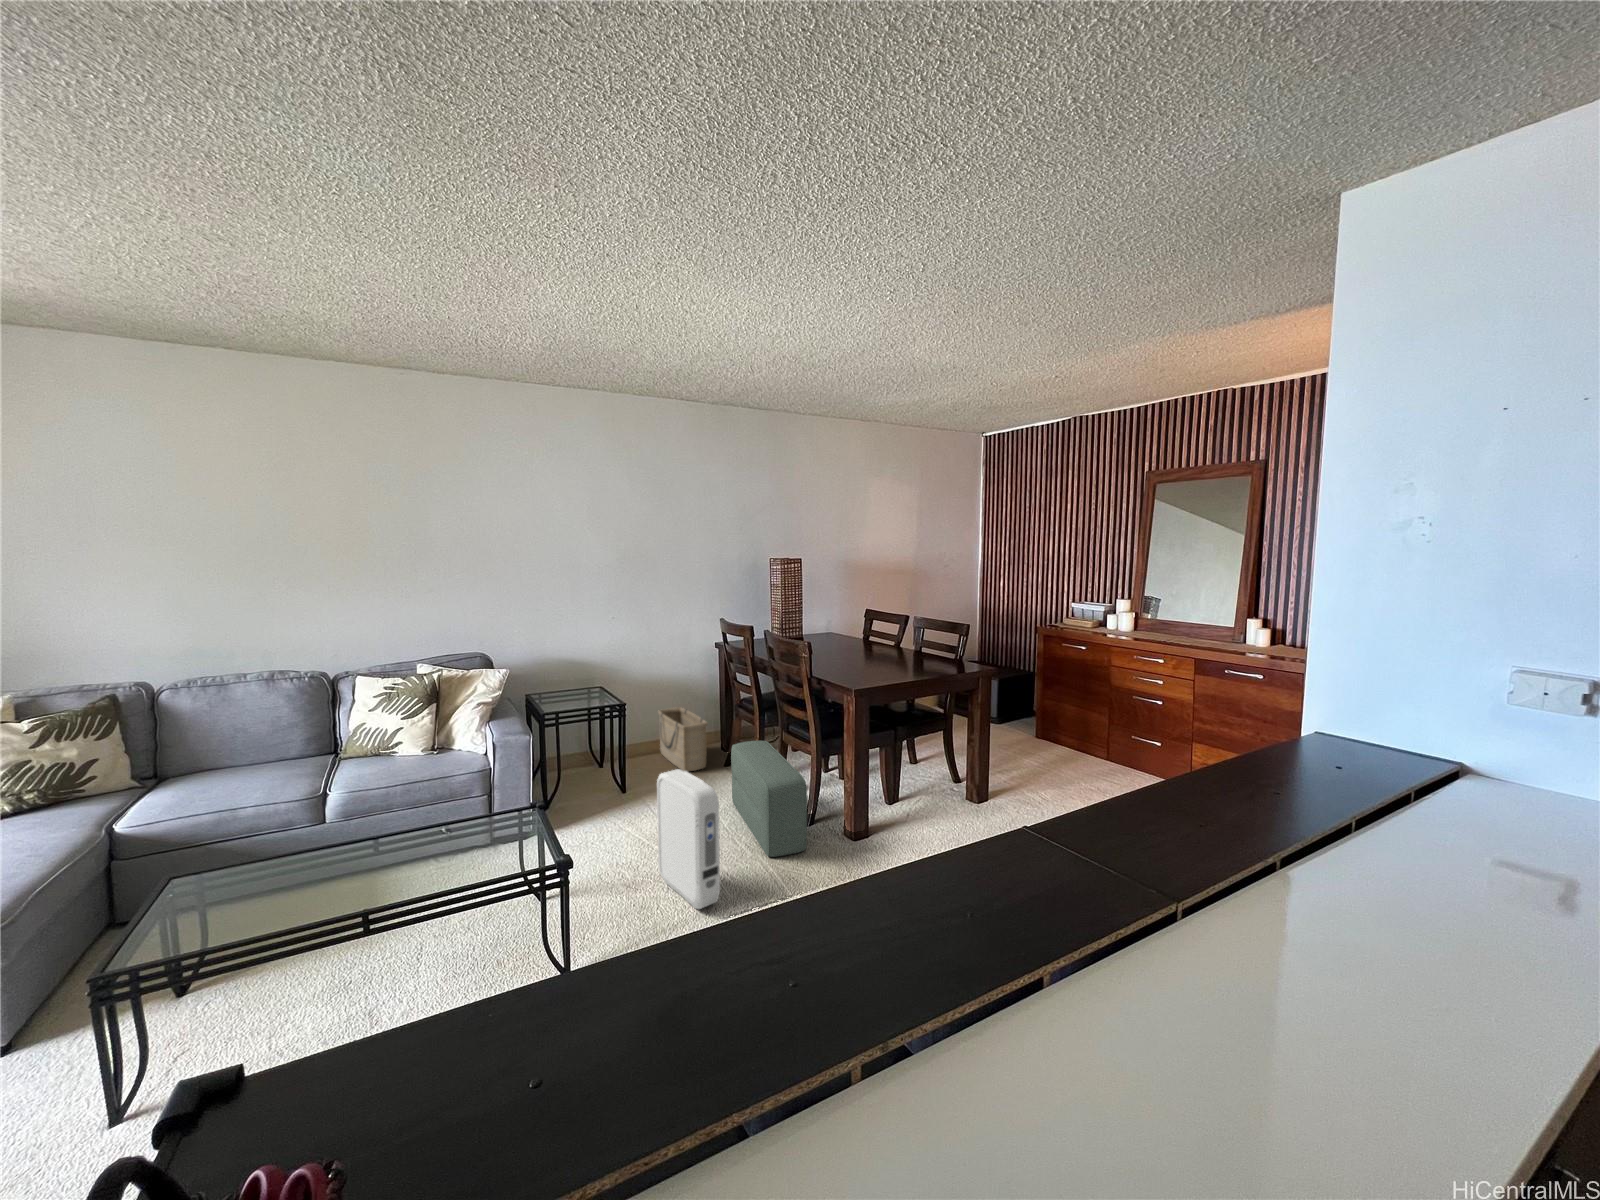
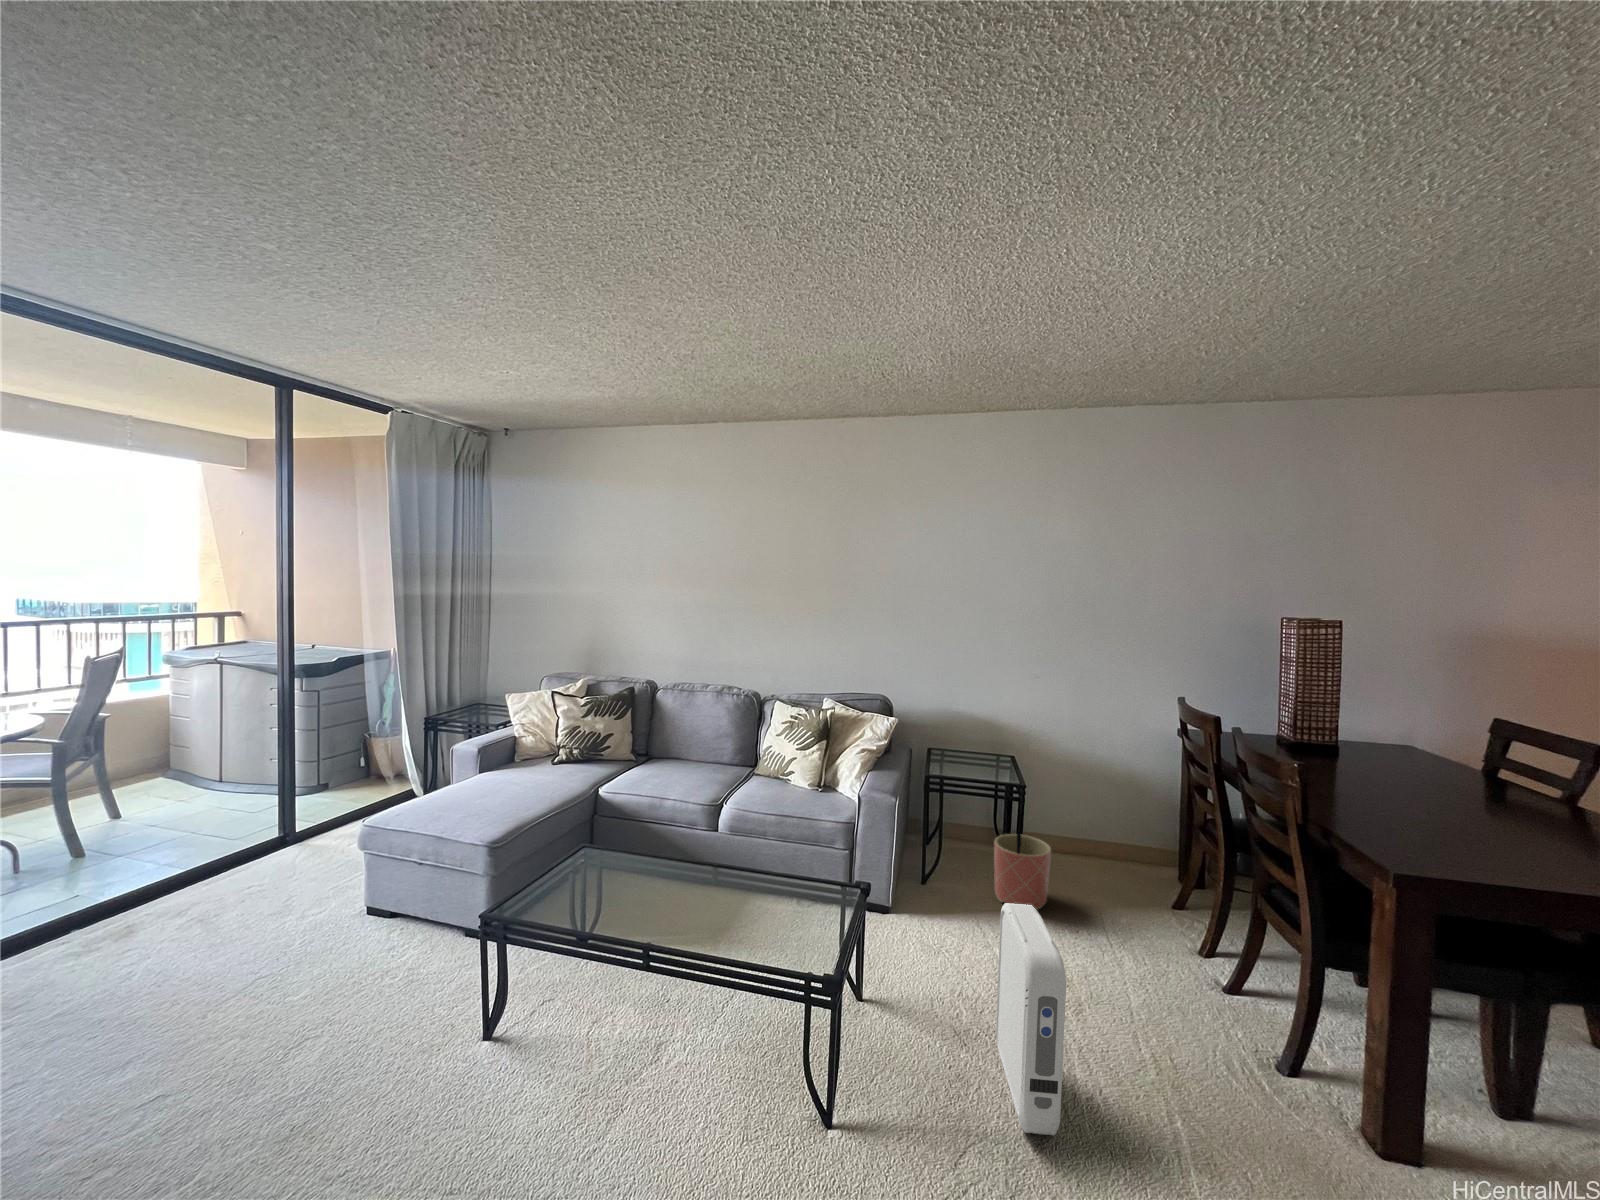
basket: present [658,707,708,772] -> none [1087,801,1150,901]
pouf: present [731,741,807,857] -> none [1158,888,1265,1124]
planter: none [604,743,648,799] -> present [994,834,1051,910]

